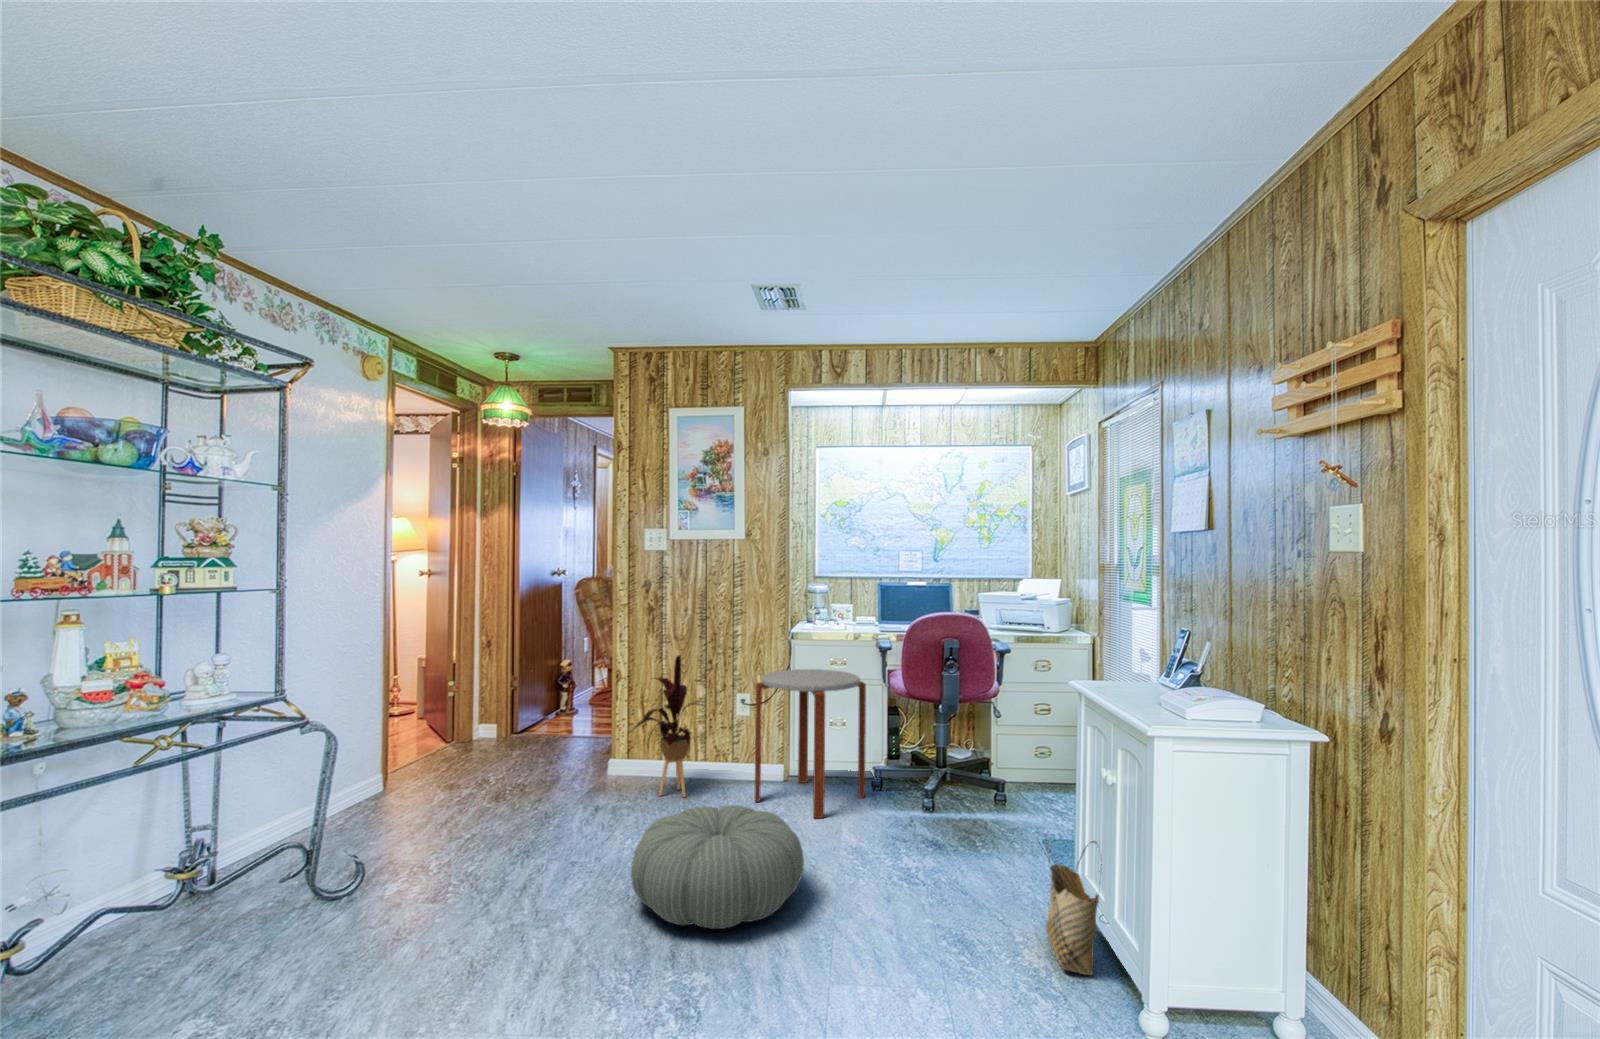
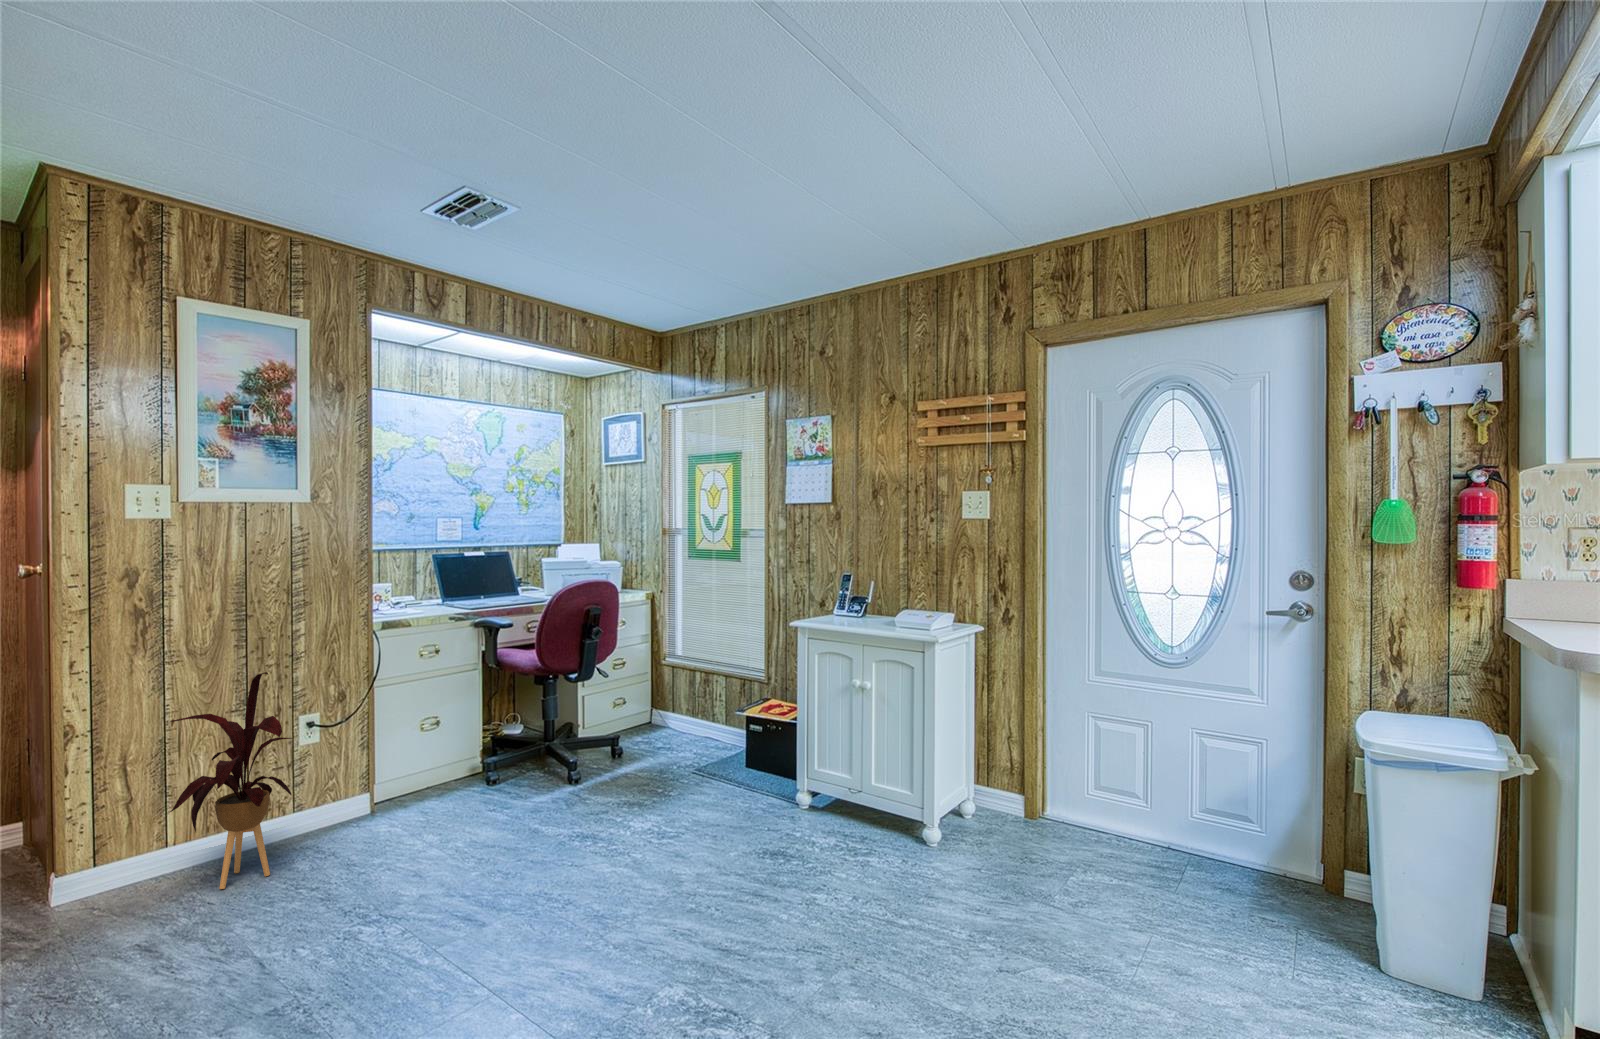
side table: present [754,669,866,818] -> none [373,661,504,842]
pouf: present [631,805,804,929] -> none [424,815,636,968]
woven basket: present [1046,841,1102,975] -> none [798,736,858,833]

